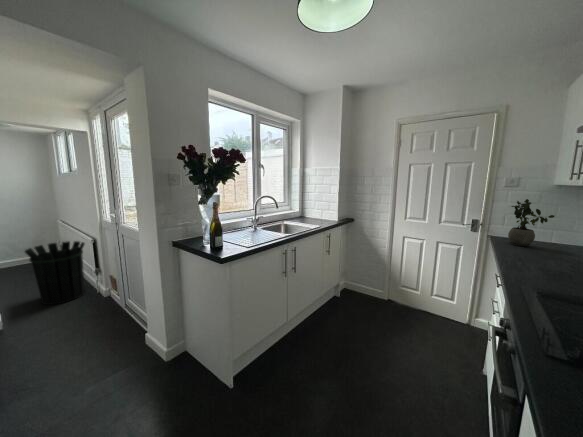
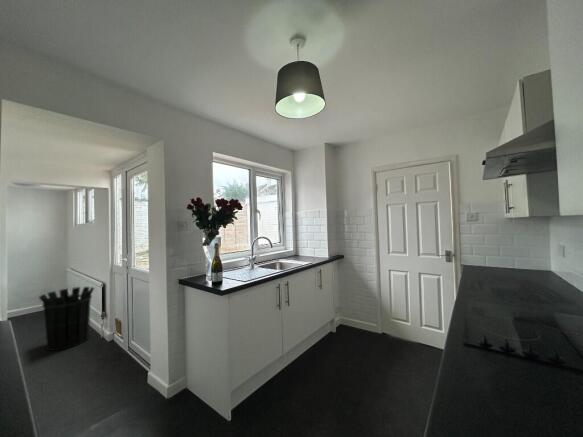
potted plant: present [508,199,554,246] -> none [472,231,506,272]

